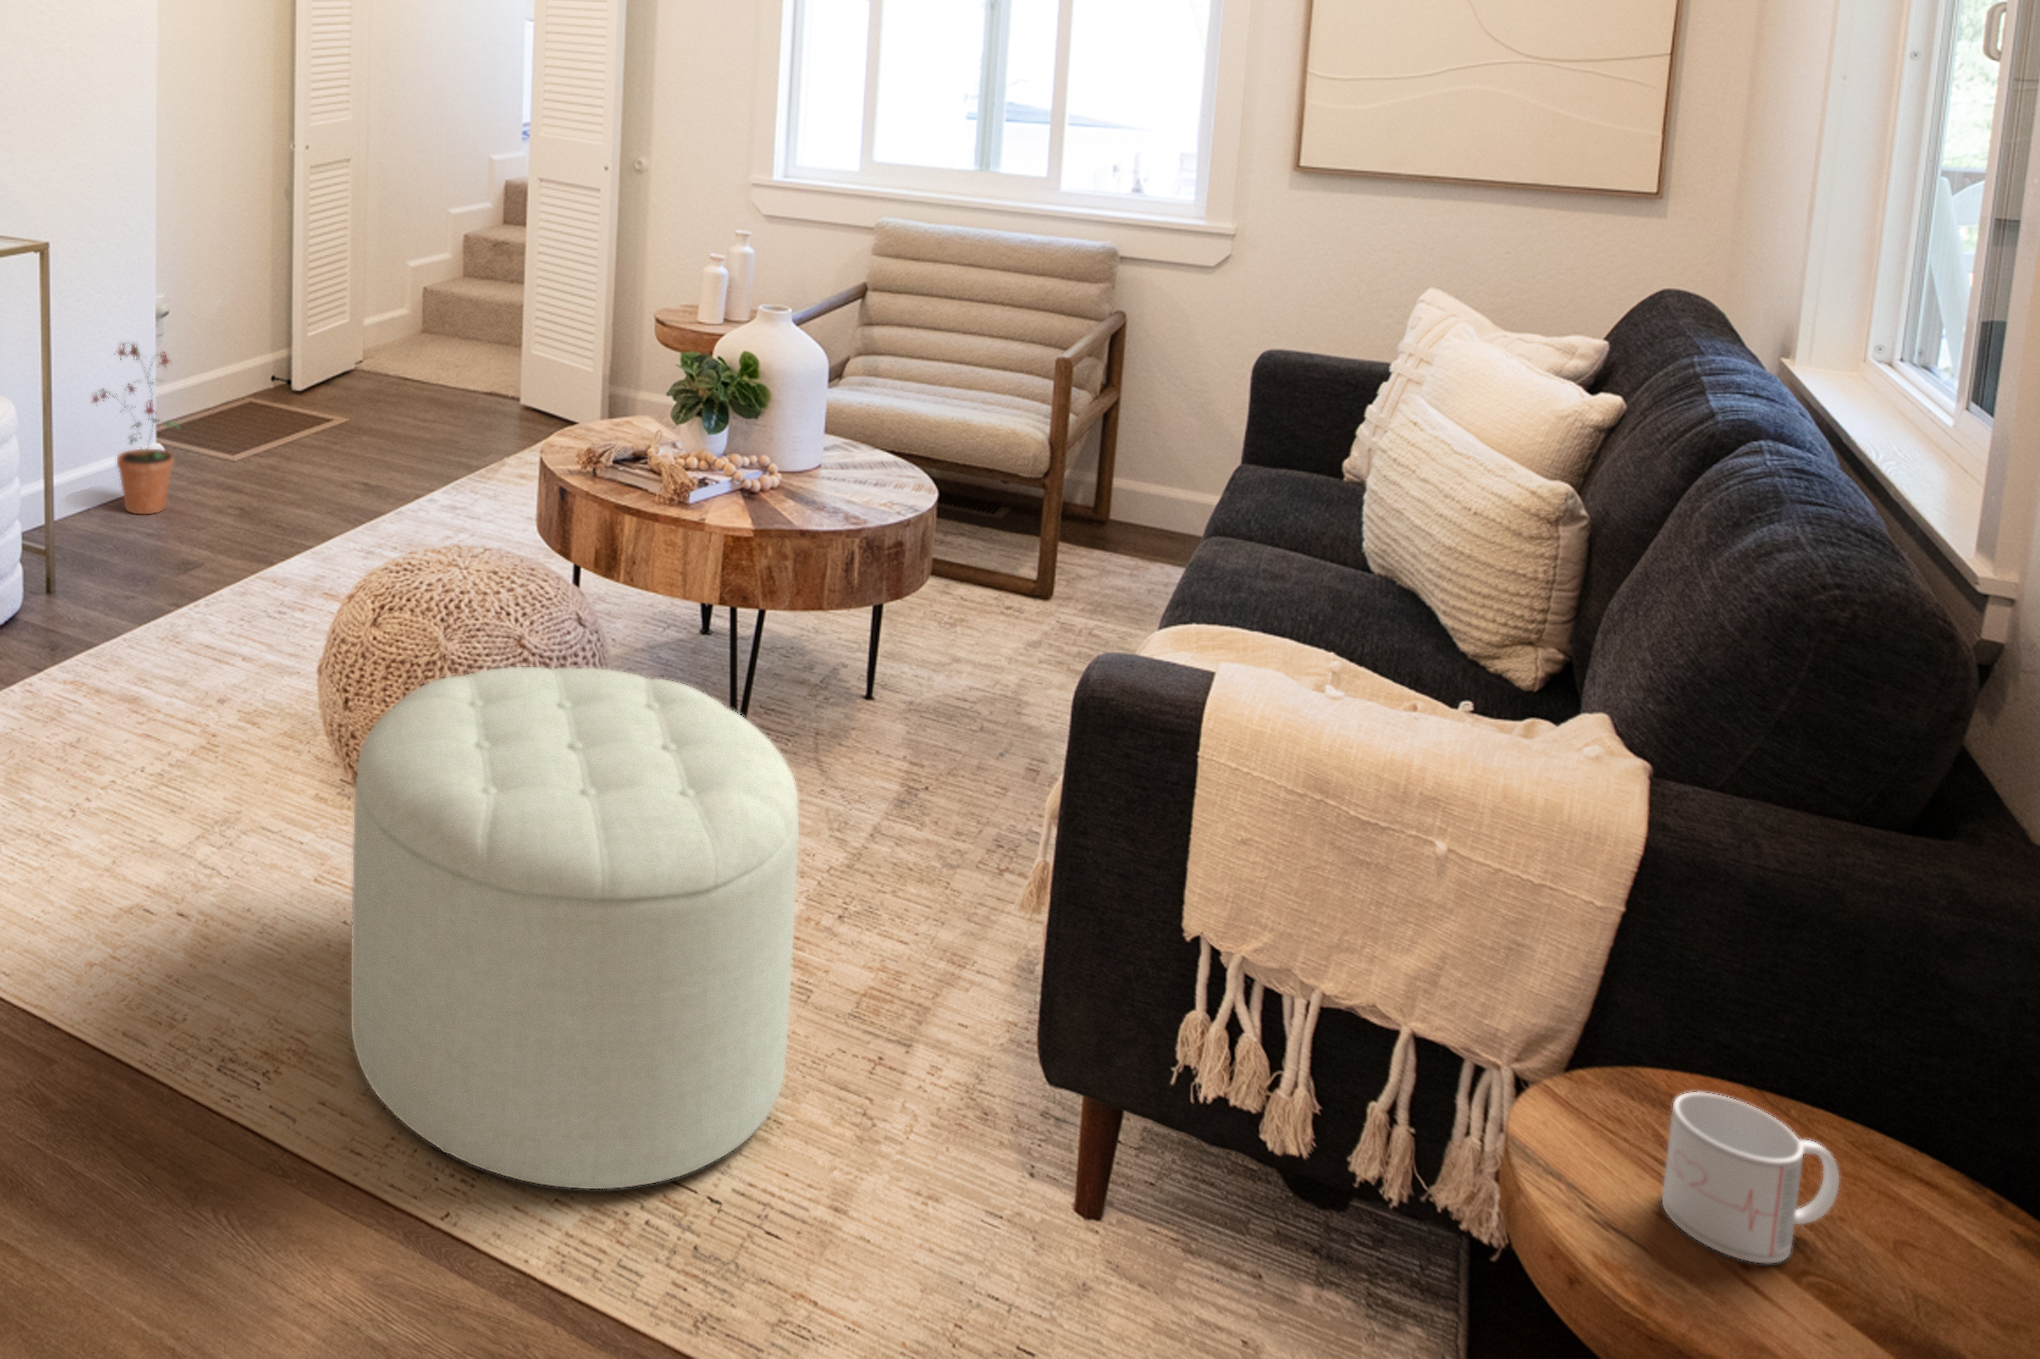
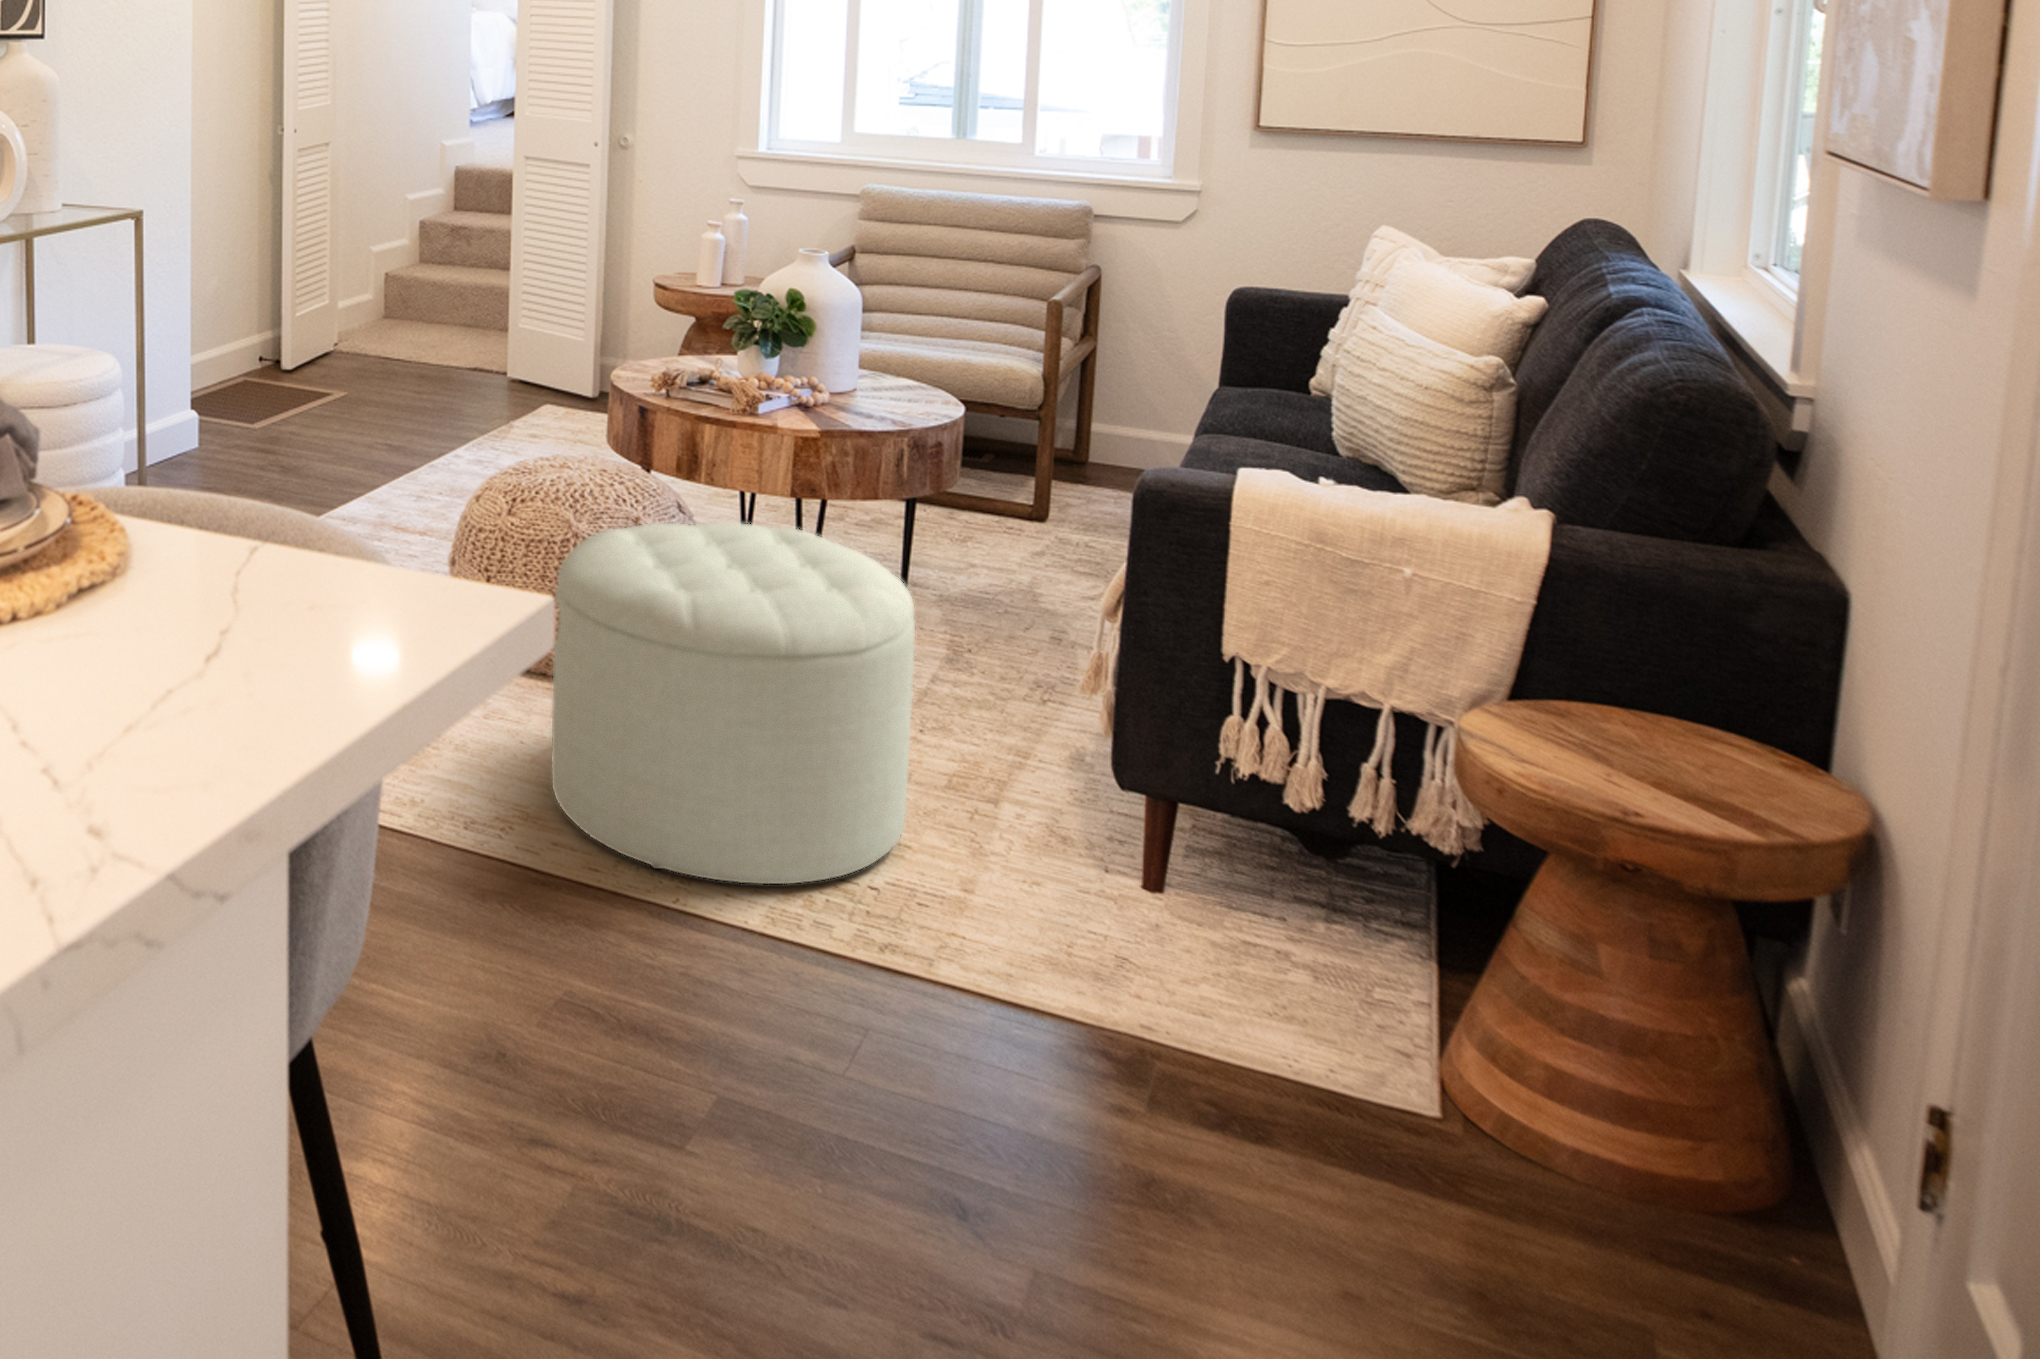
potted plant: present [91,343,178,514] -> none [144,310,230,470]
mug: present [1662,1092,1839,1263] -> none [1561,677,1671,769]

